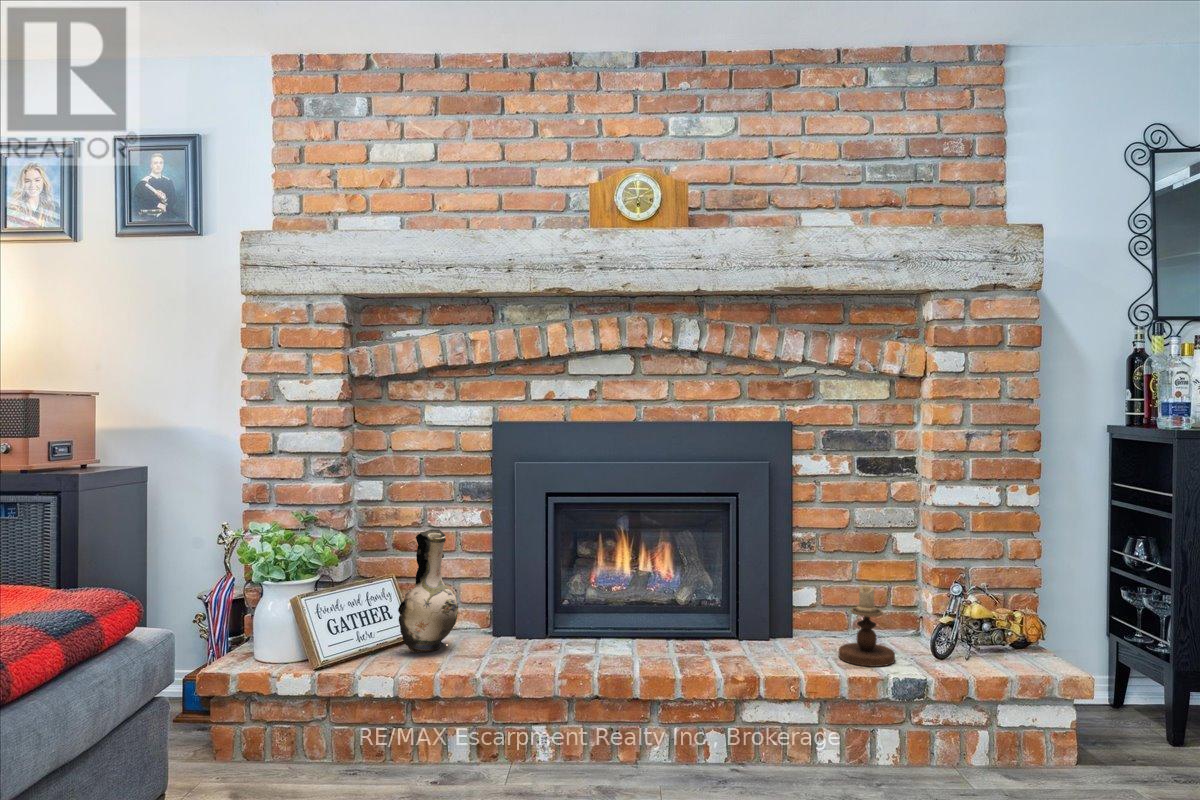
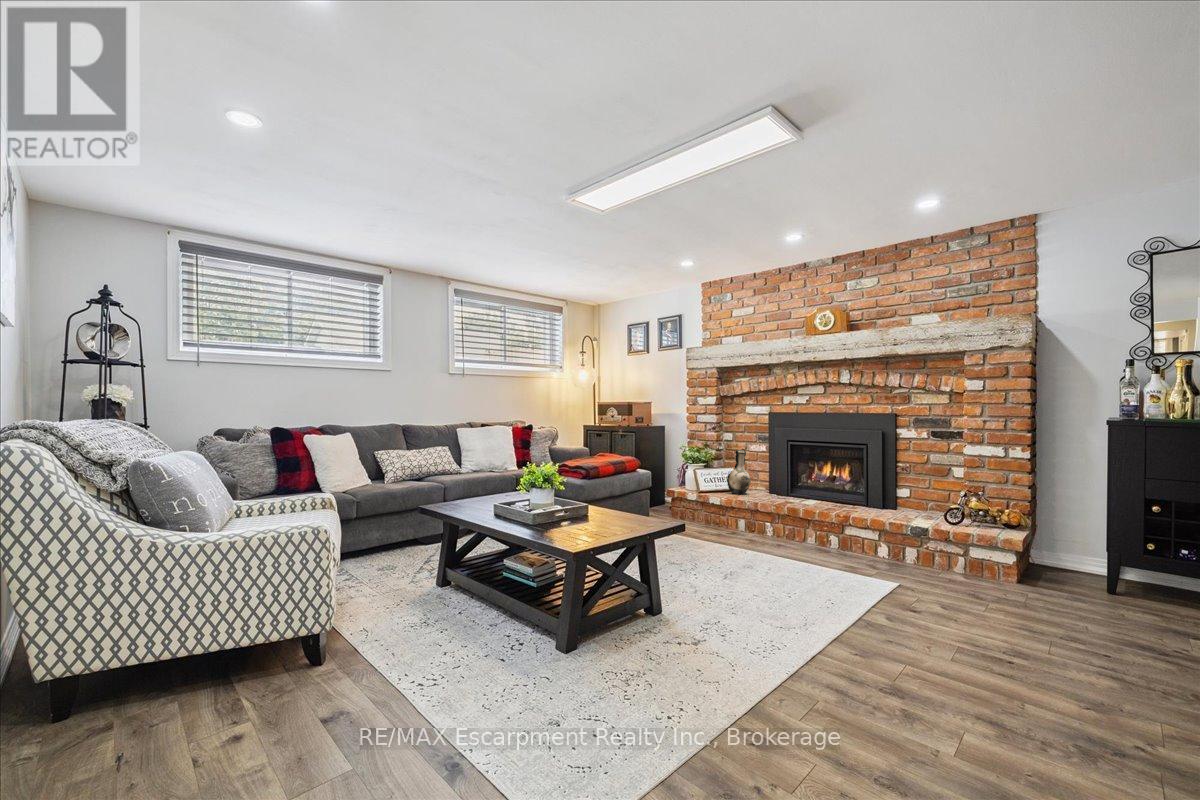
candlestick: present [839,586,895,667] -> none [900,487,928,522]

